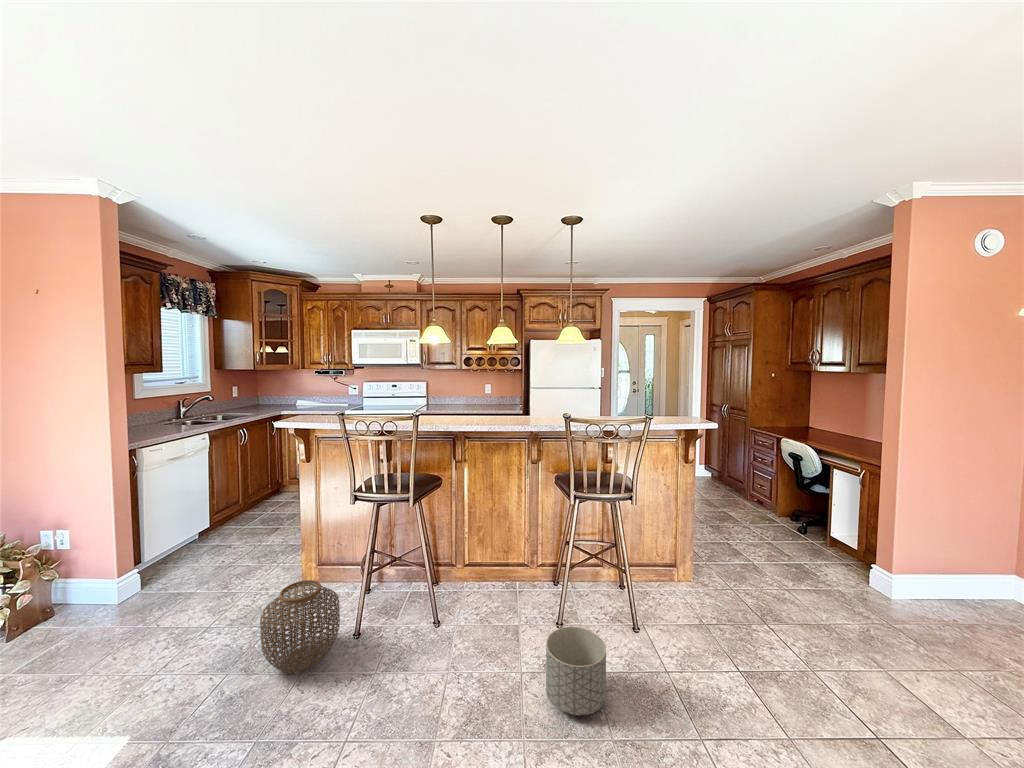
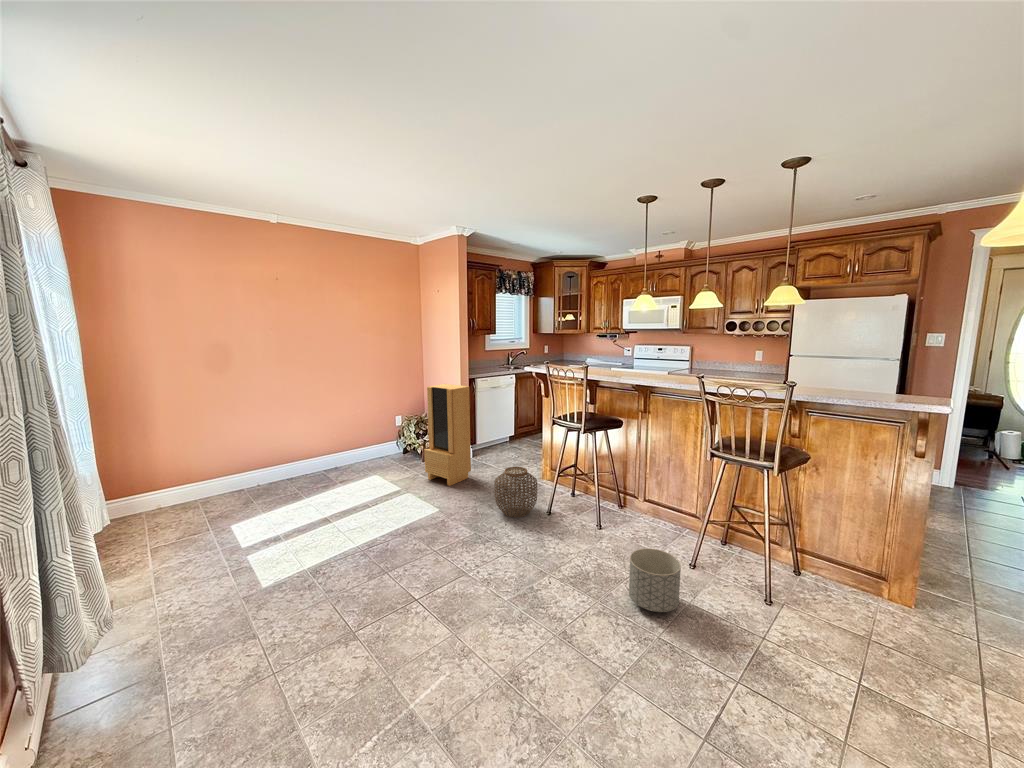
storage cabinet: none [36,464,163,675] -> present [424,384,471,486]

